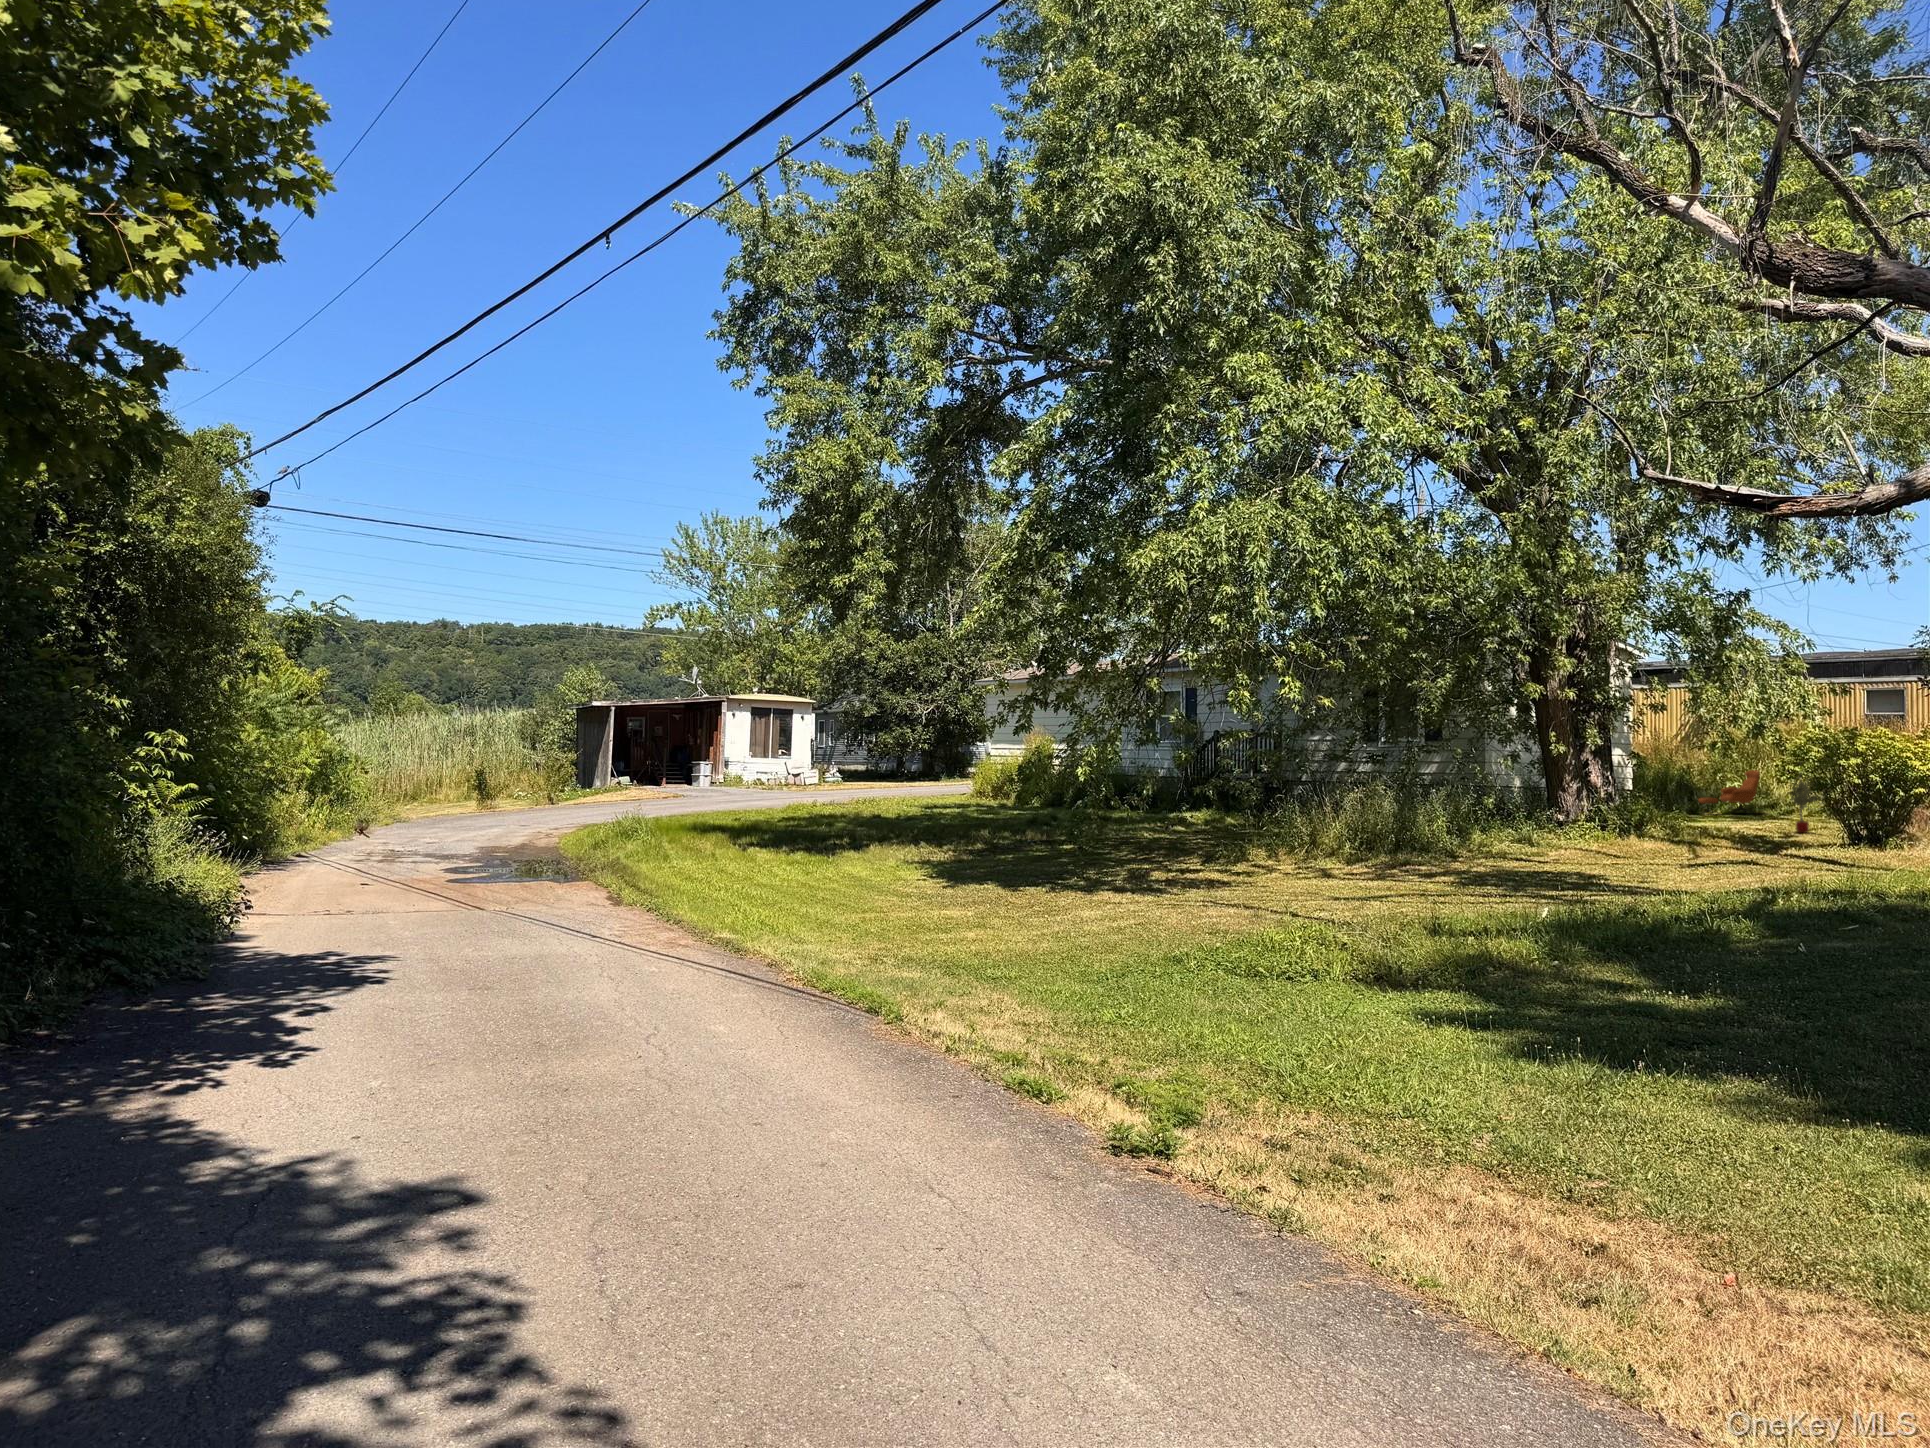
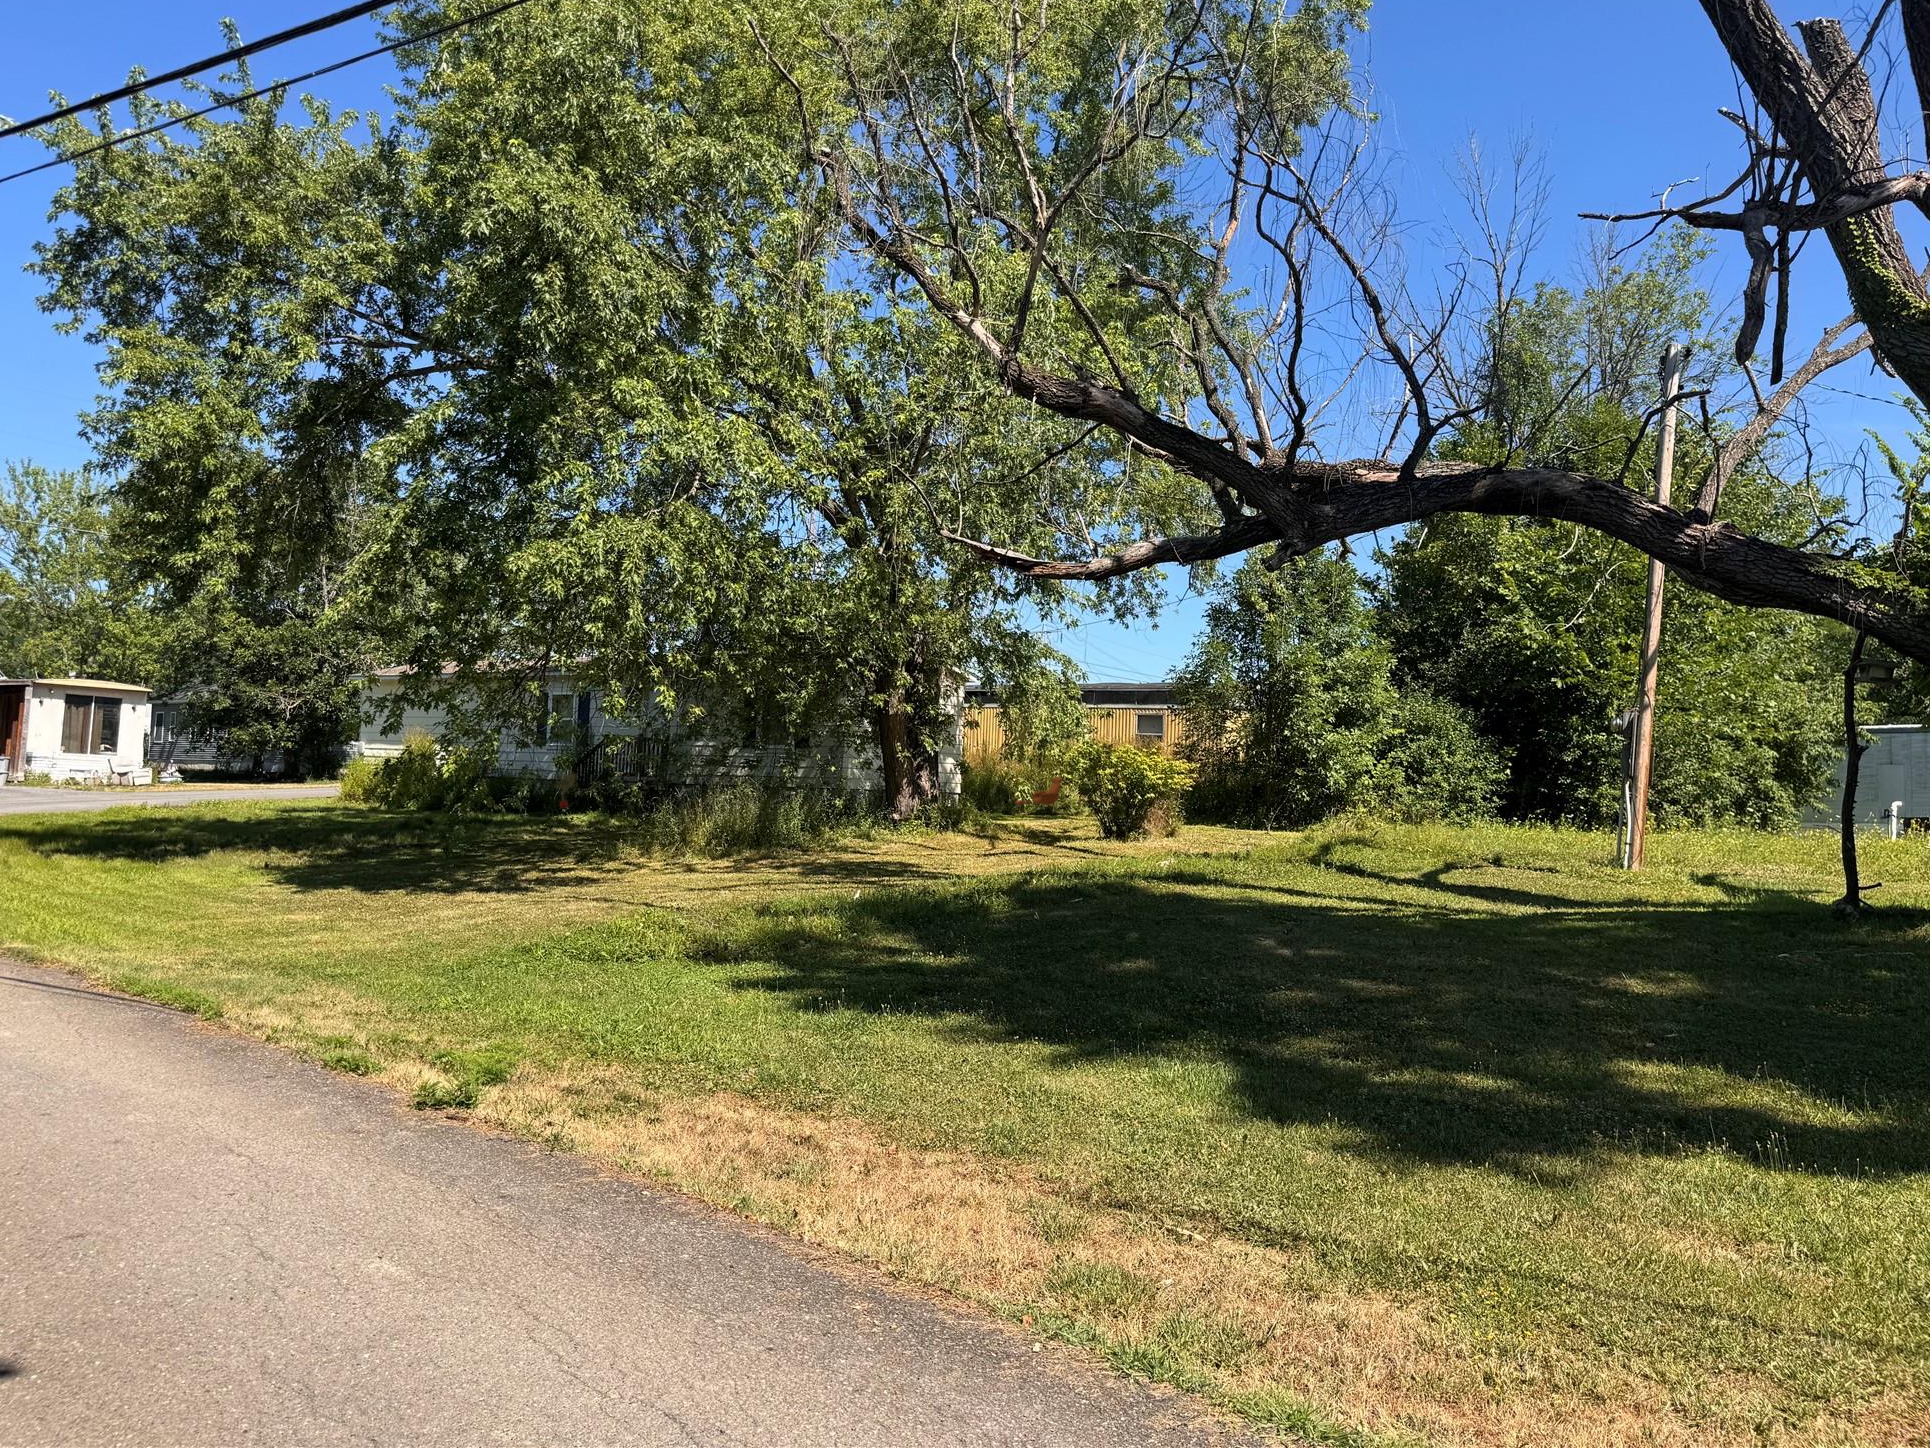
potted tree: present [1788,773,1824,833] -> present [555,770,577,809]

